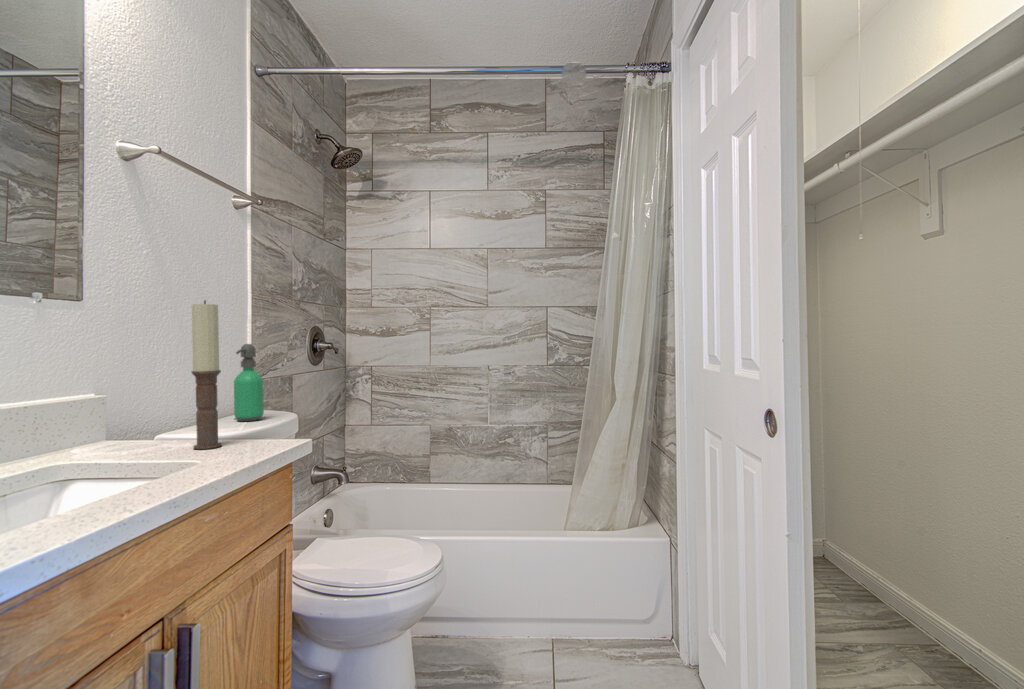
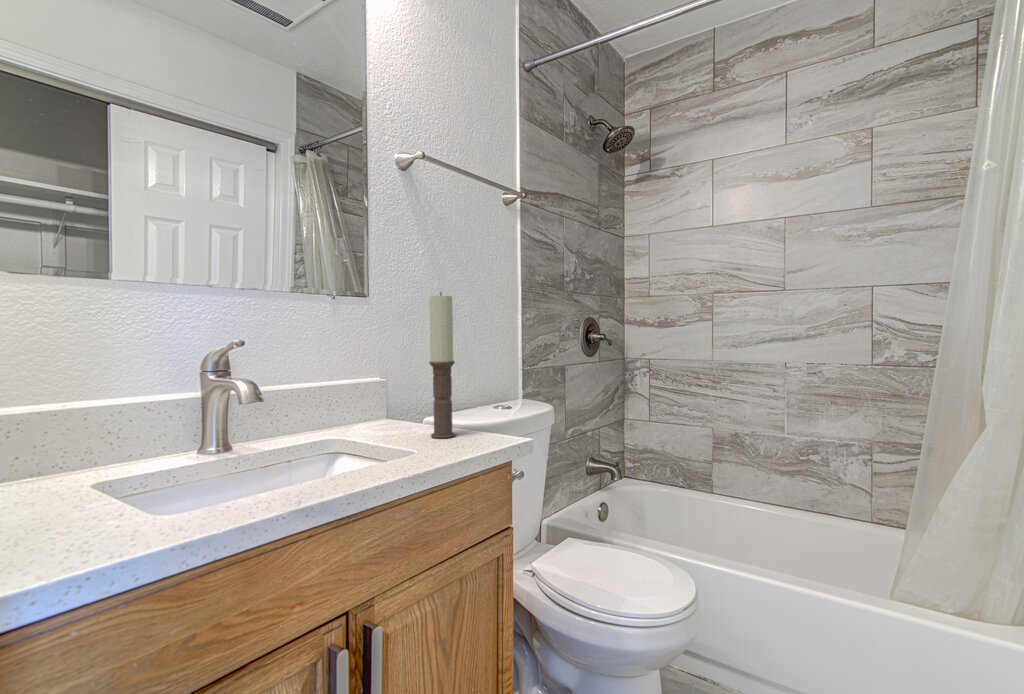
soap dispenser: present [234,344,264,421] -> none [493,335,519,411]

